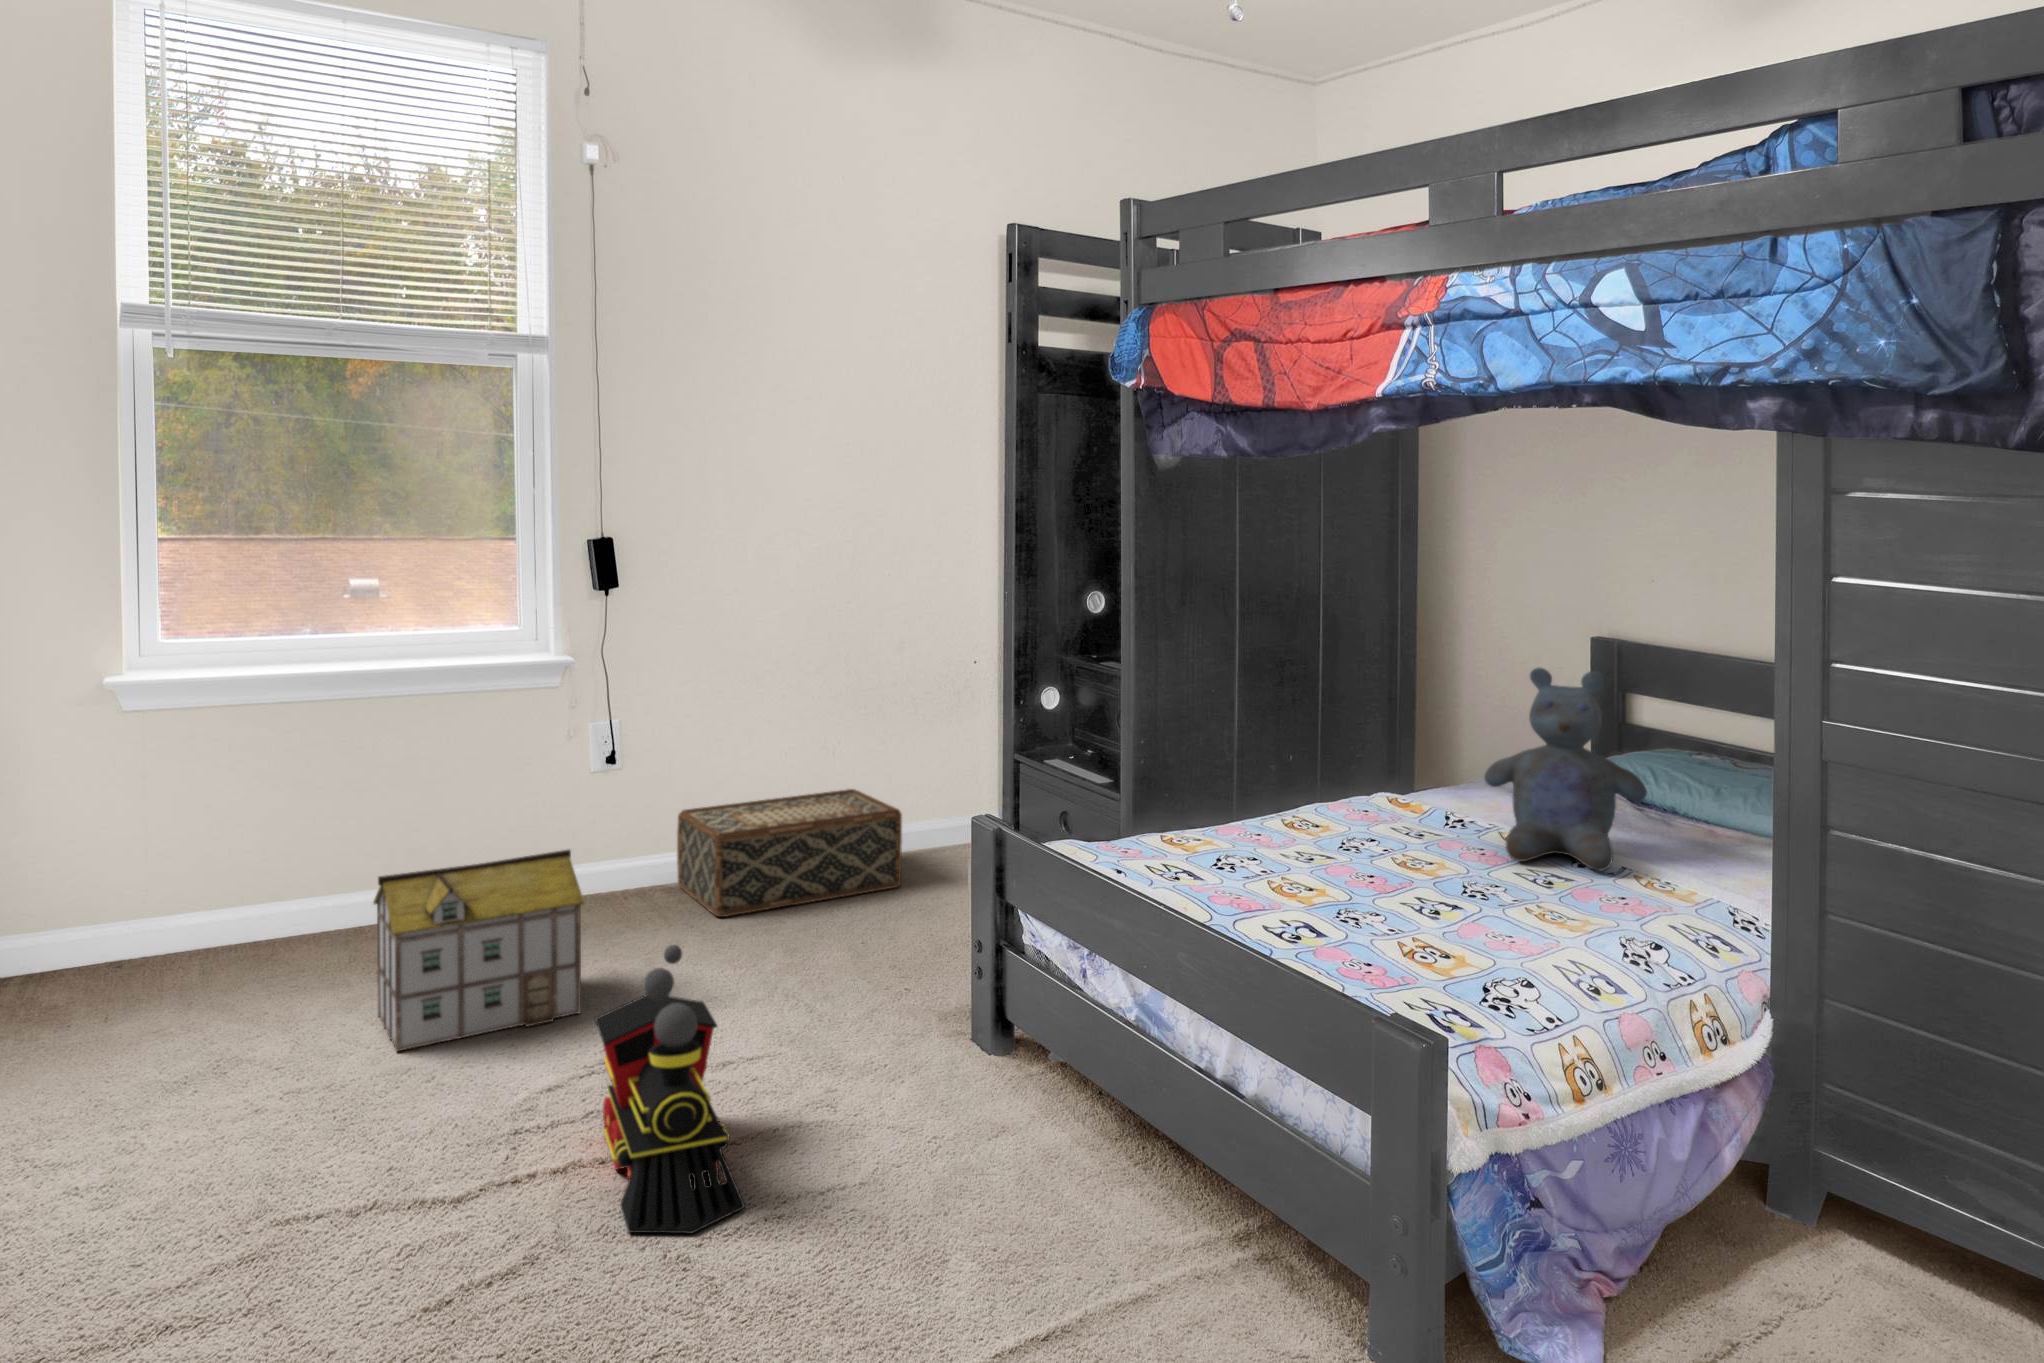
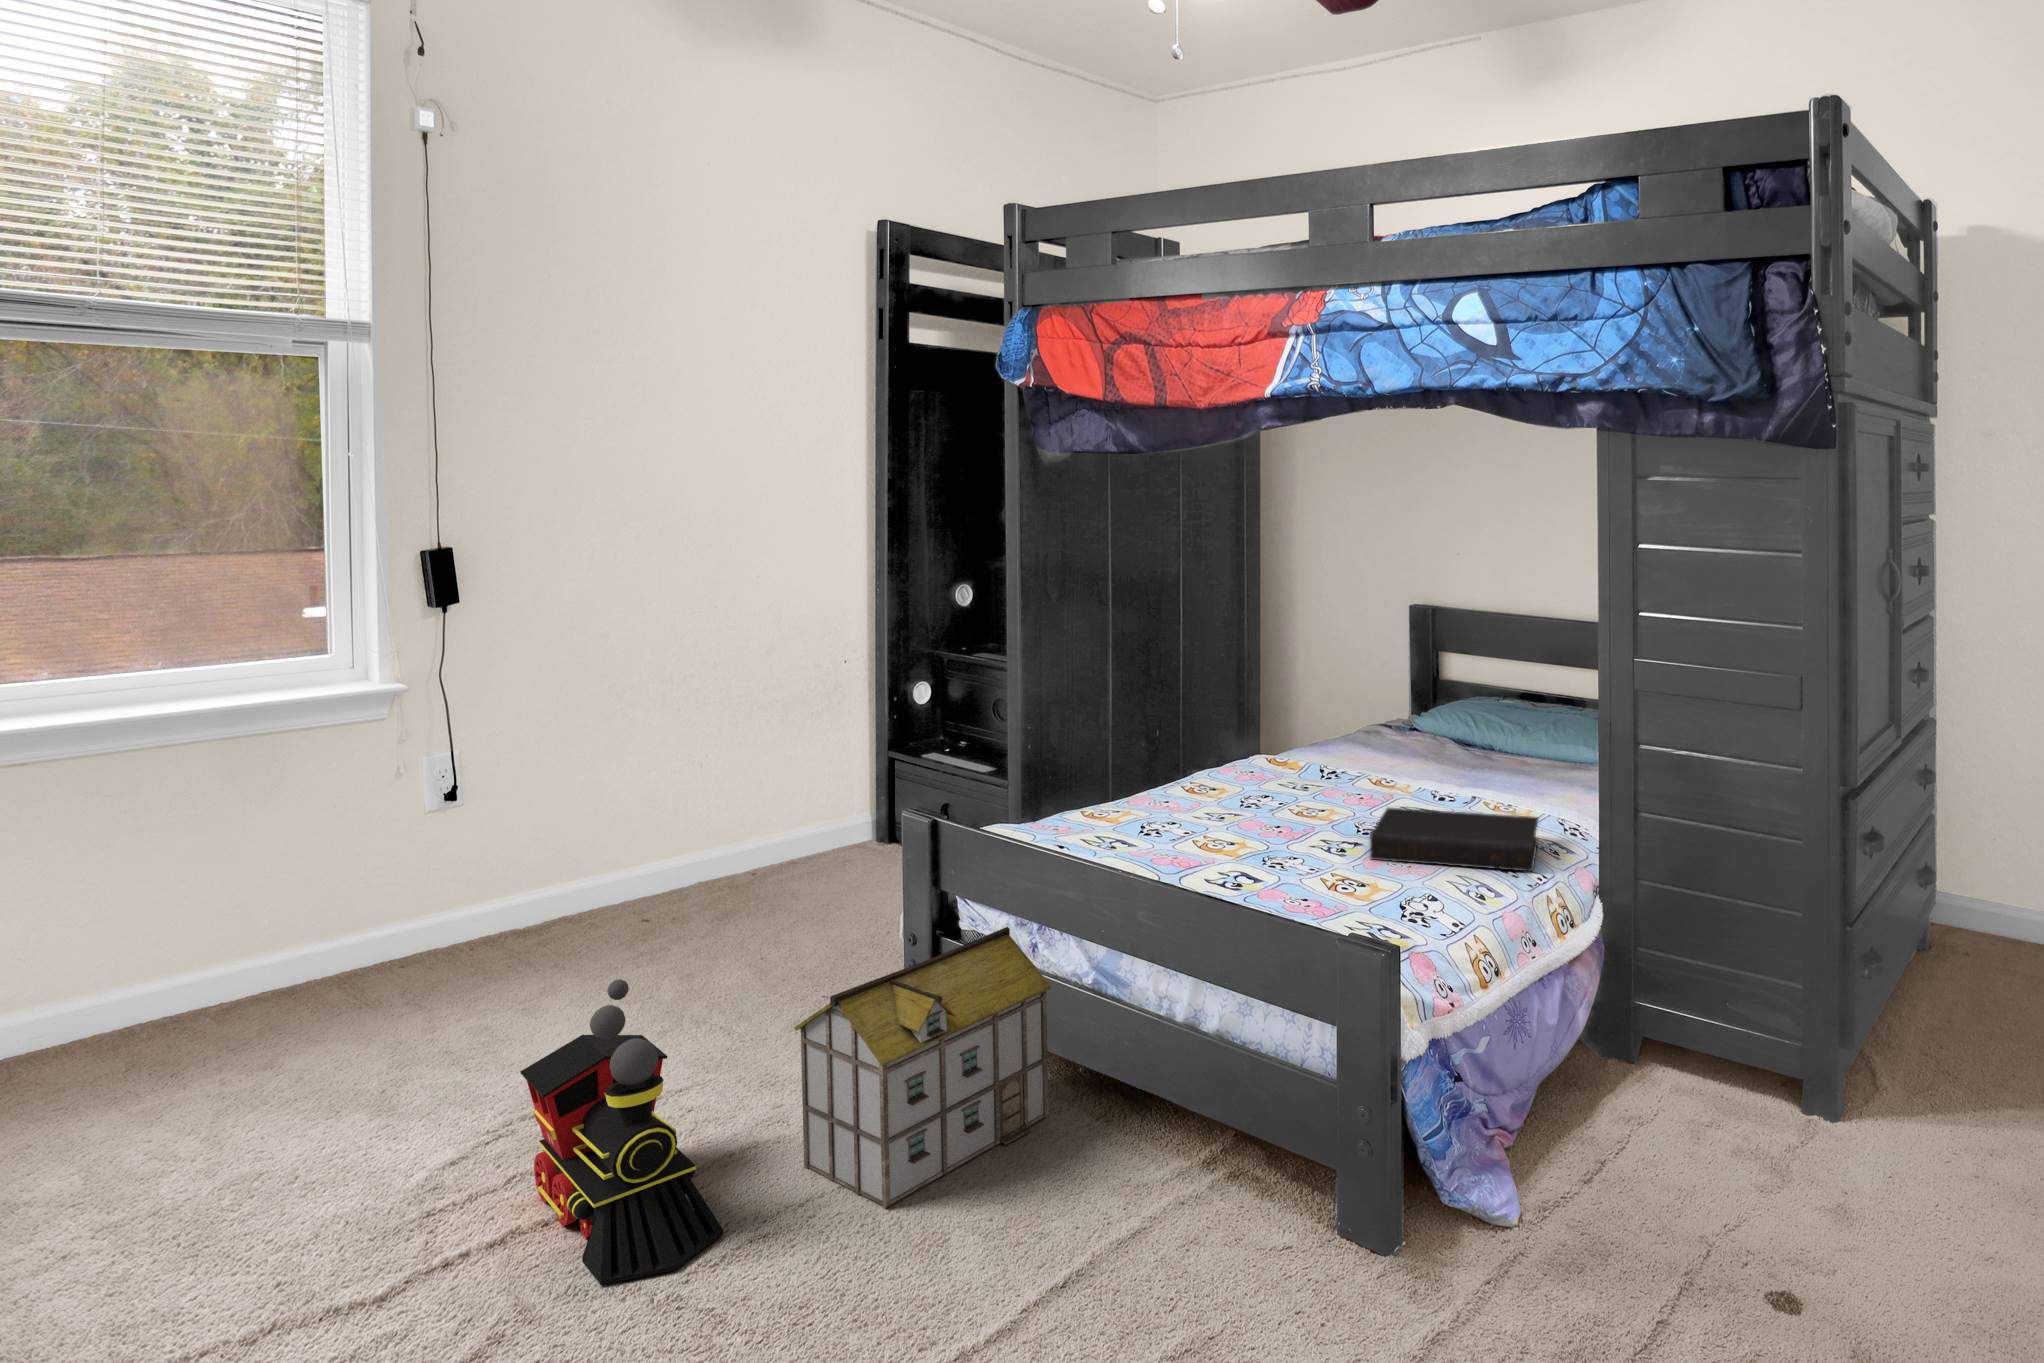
stuffed bear: present [1484,668,1647,871] -> none [1354,631,1483,800]
woven basket: present [677,789,902,917] -> none [533,799,790,950]
toy house: present [373,850,584,1051] -> present [794,927,1052,1208]
book: none [1468,870,1695,968] -> present [1370,808,1538,871]

